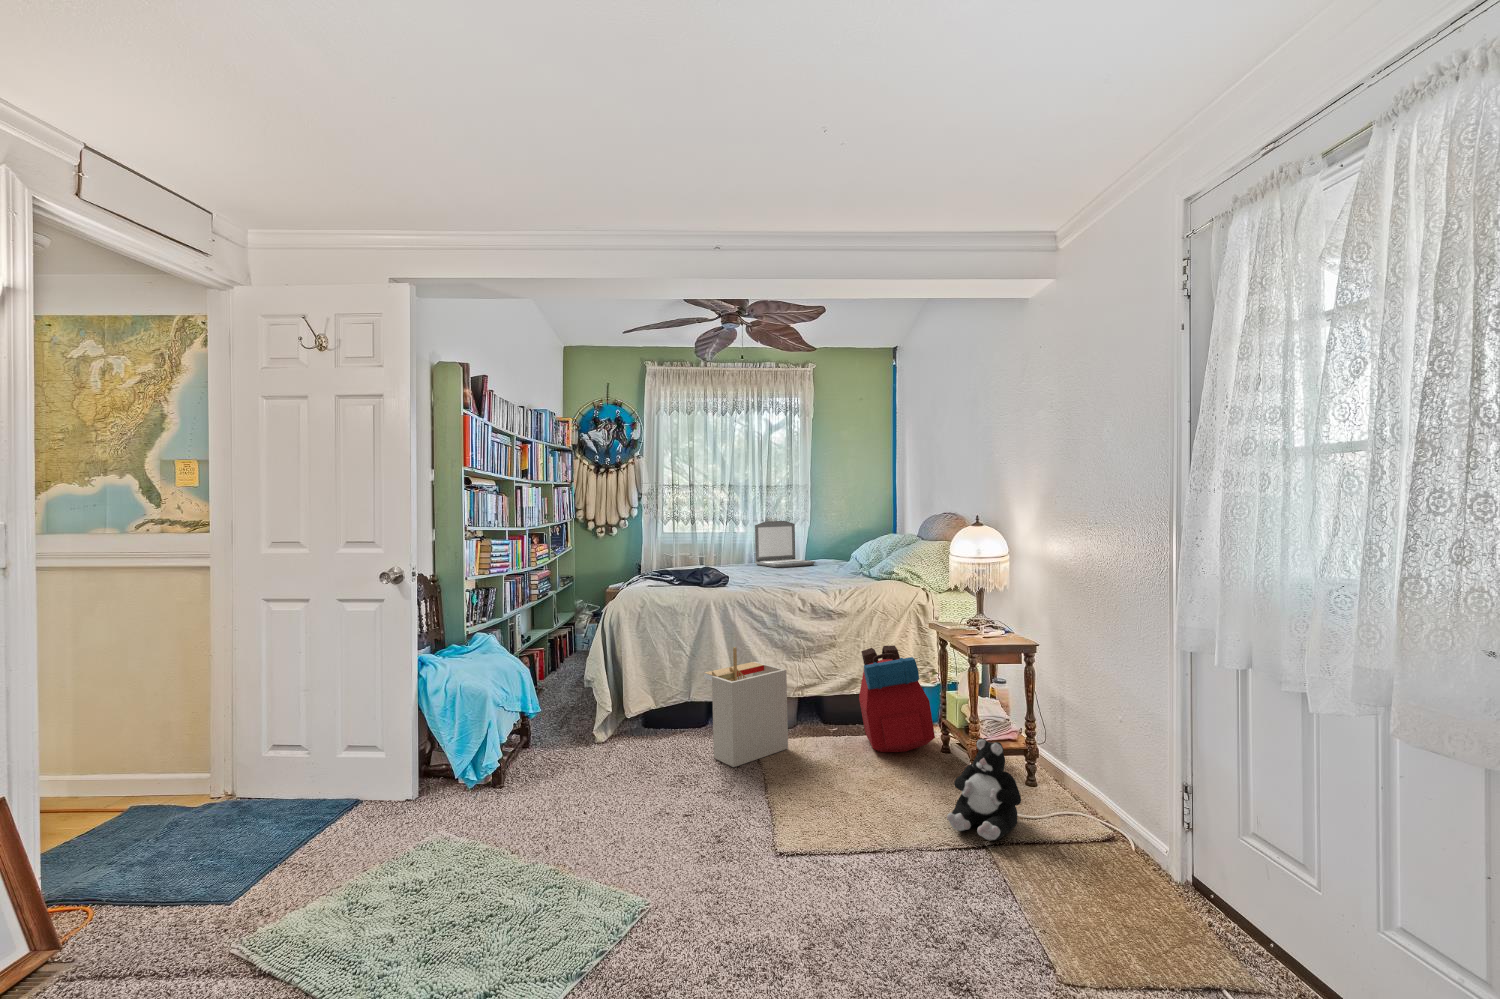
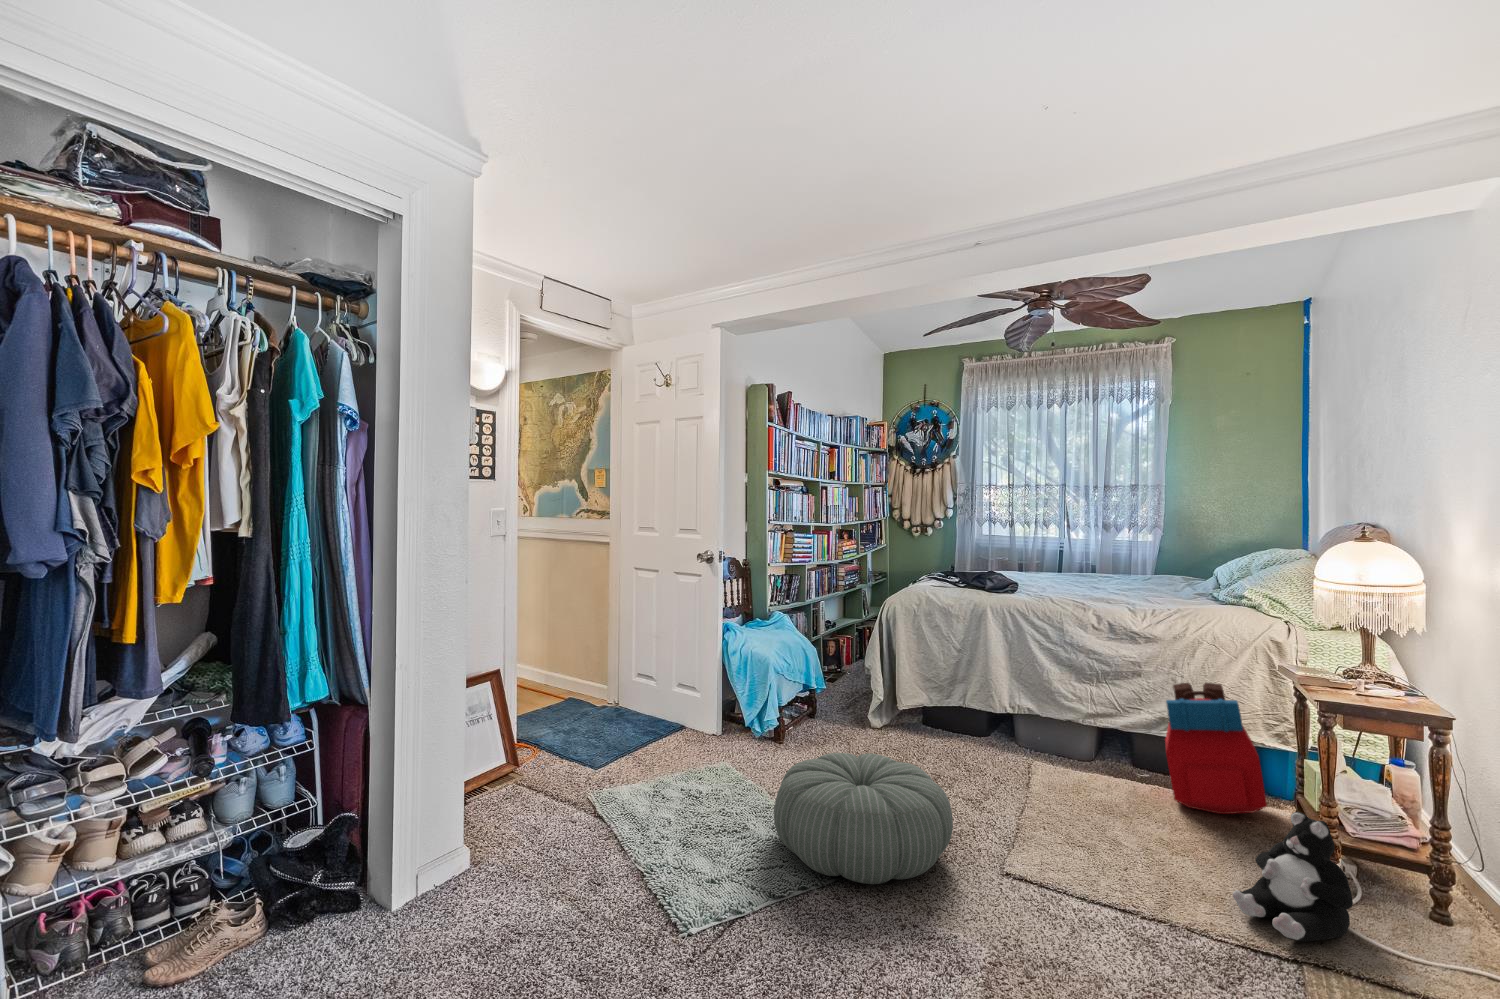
laptop: present [755,521,815,568] -> none [1076,528,1153,581]
storage bin: present [704,647,788,767] -> none [974,656,1068,780]
pouf: none [543,771,732,920] -> present [774,753,953,884]

